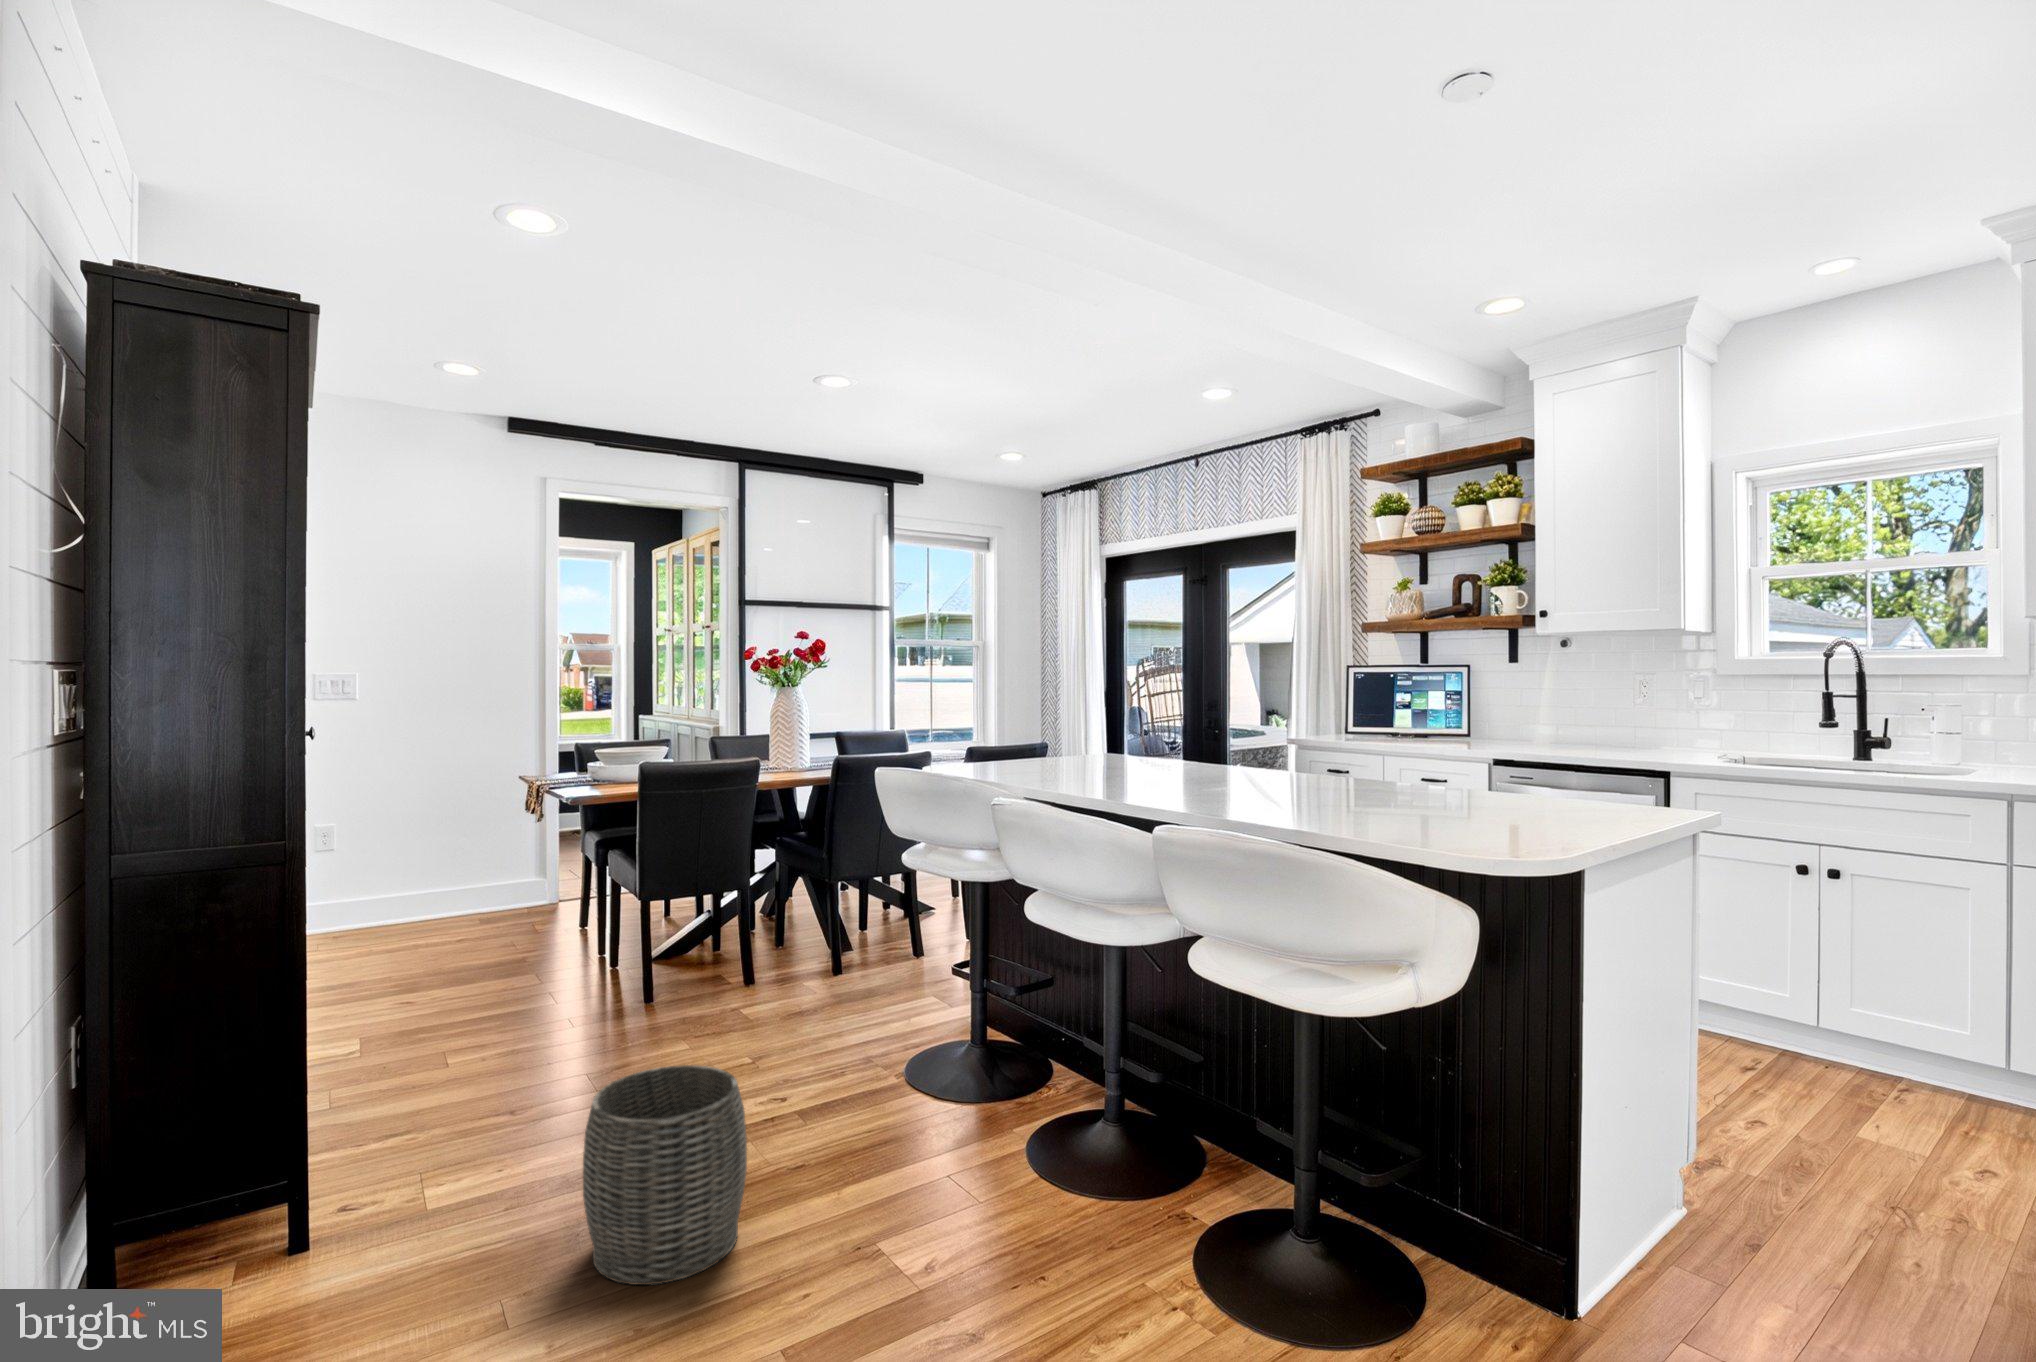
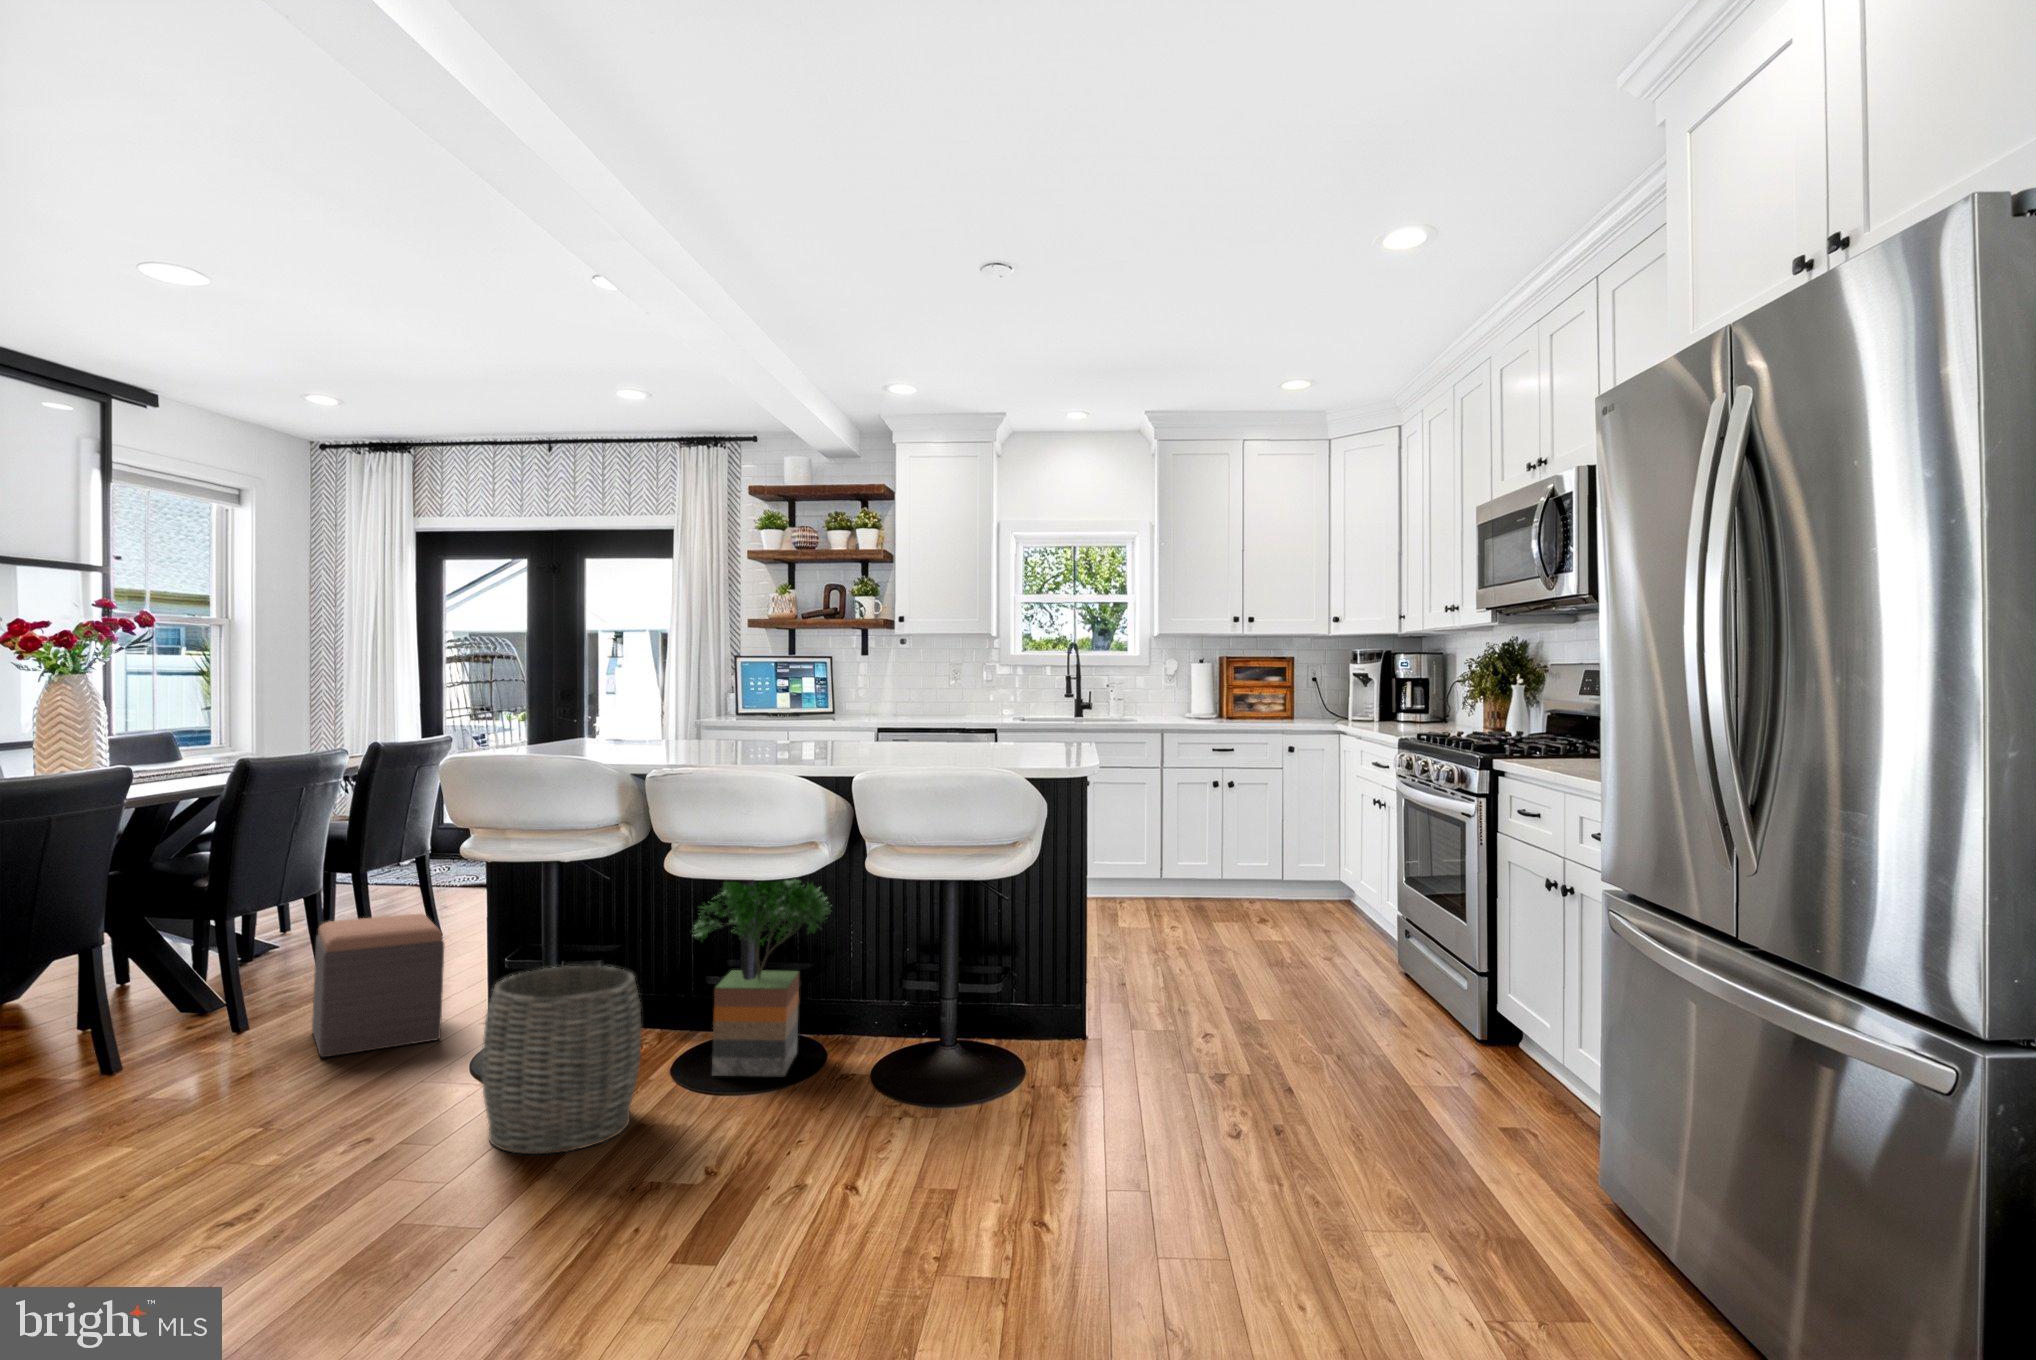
footstool: none [700,951,825,1085] -> present [312,914,444,1057]
potted tree: none [843,988,1027,1269] -> present [695,877,831,1077]

